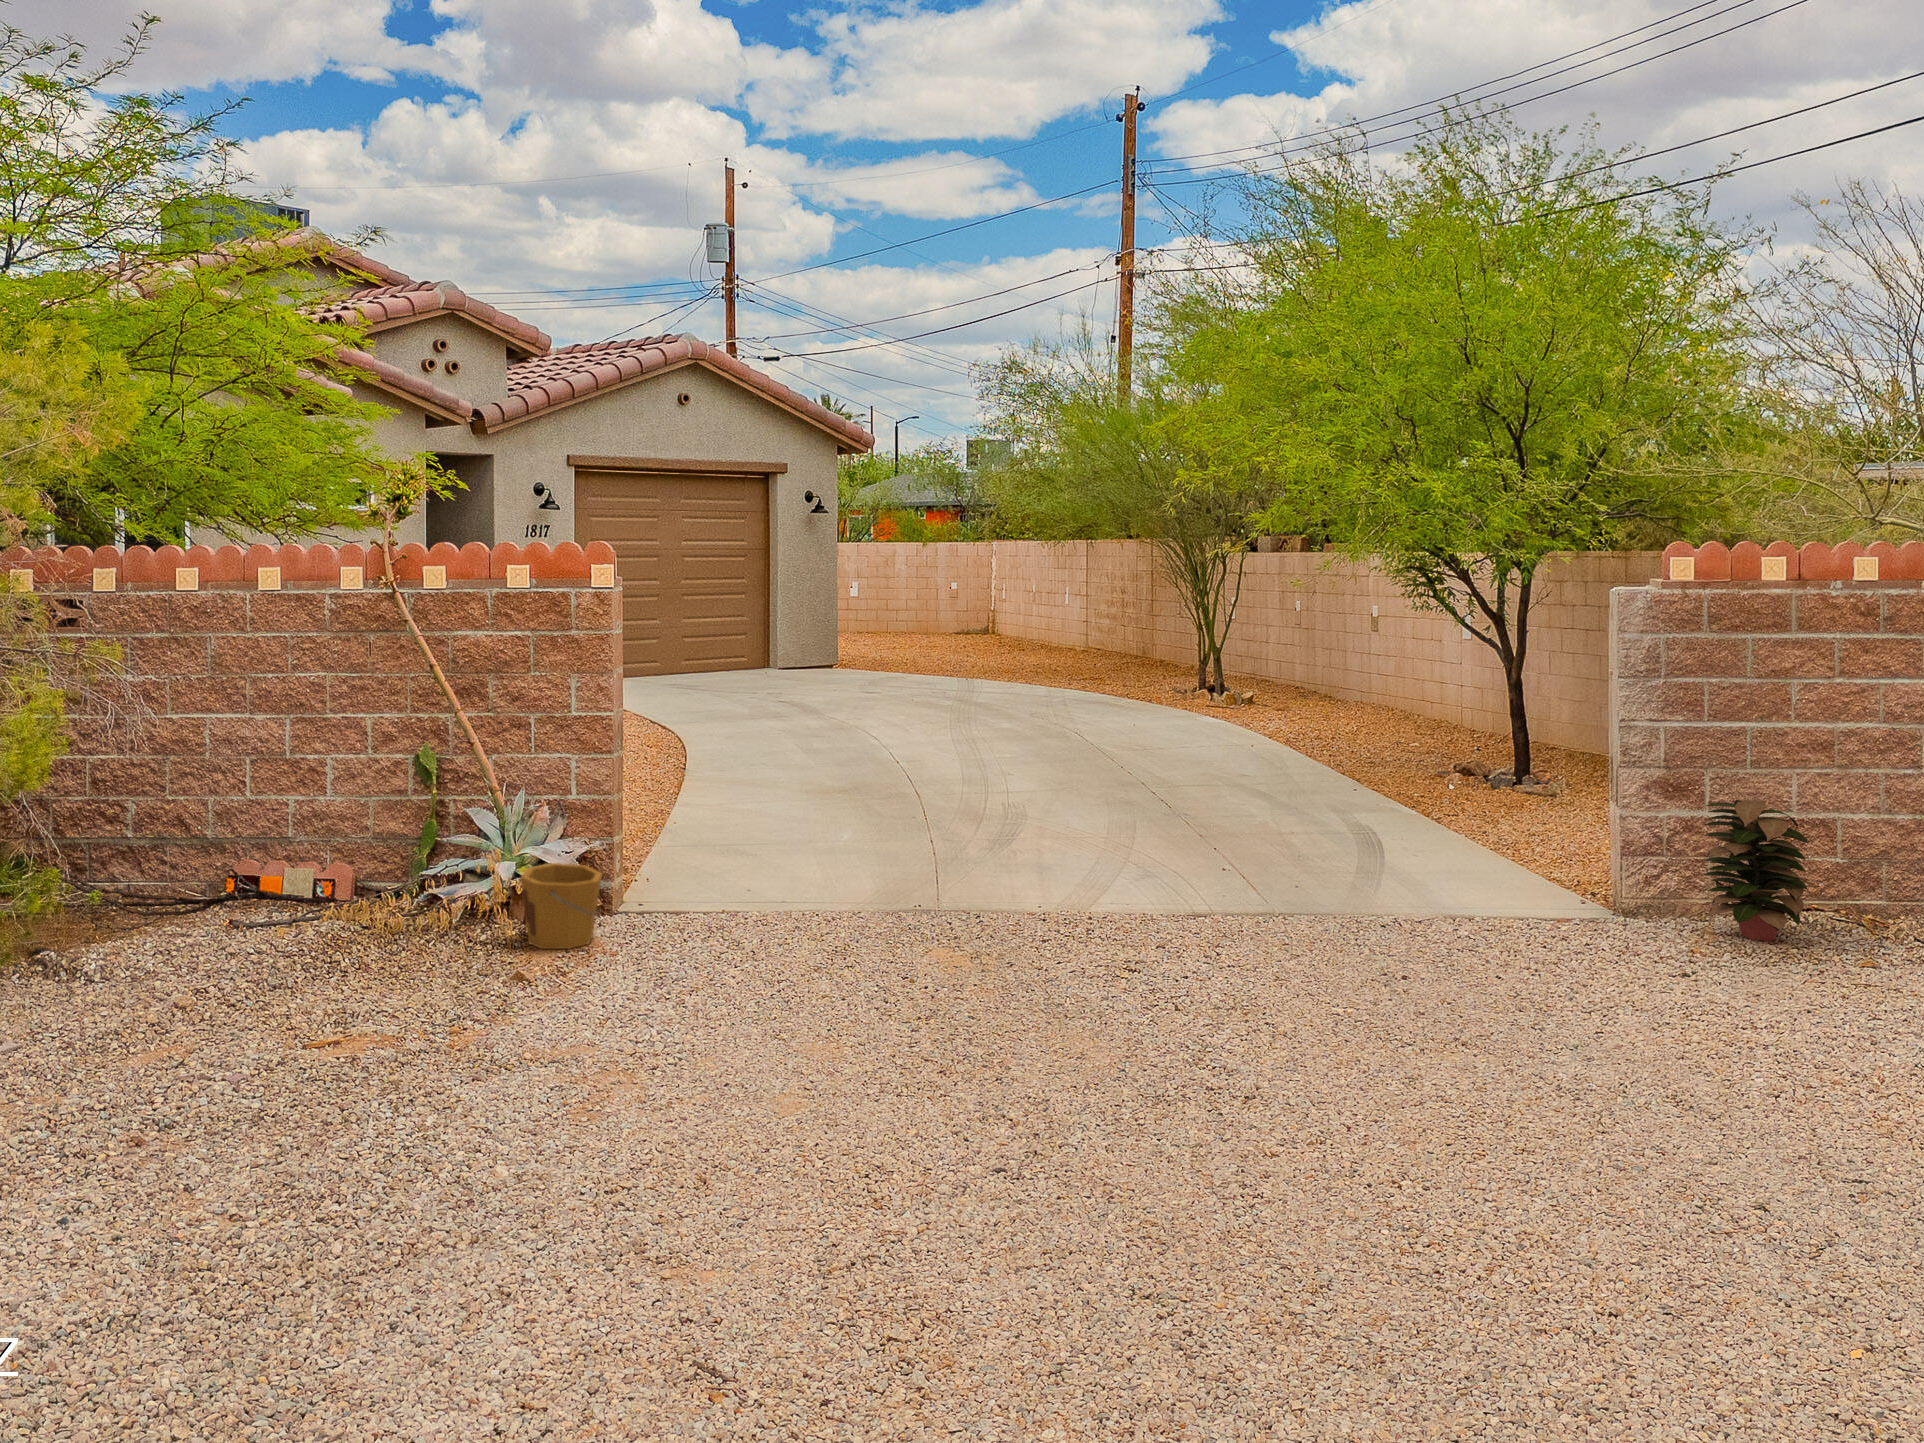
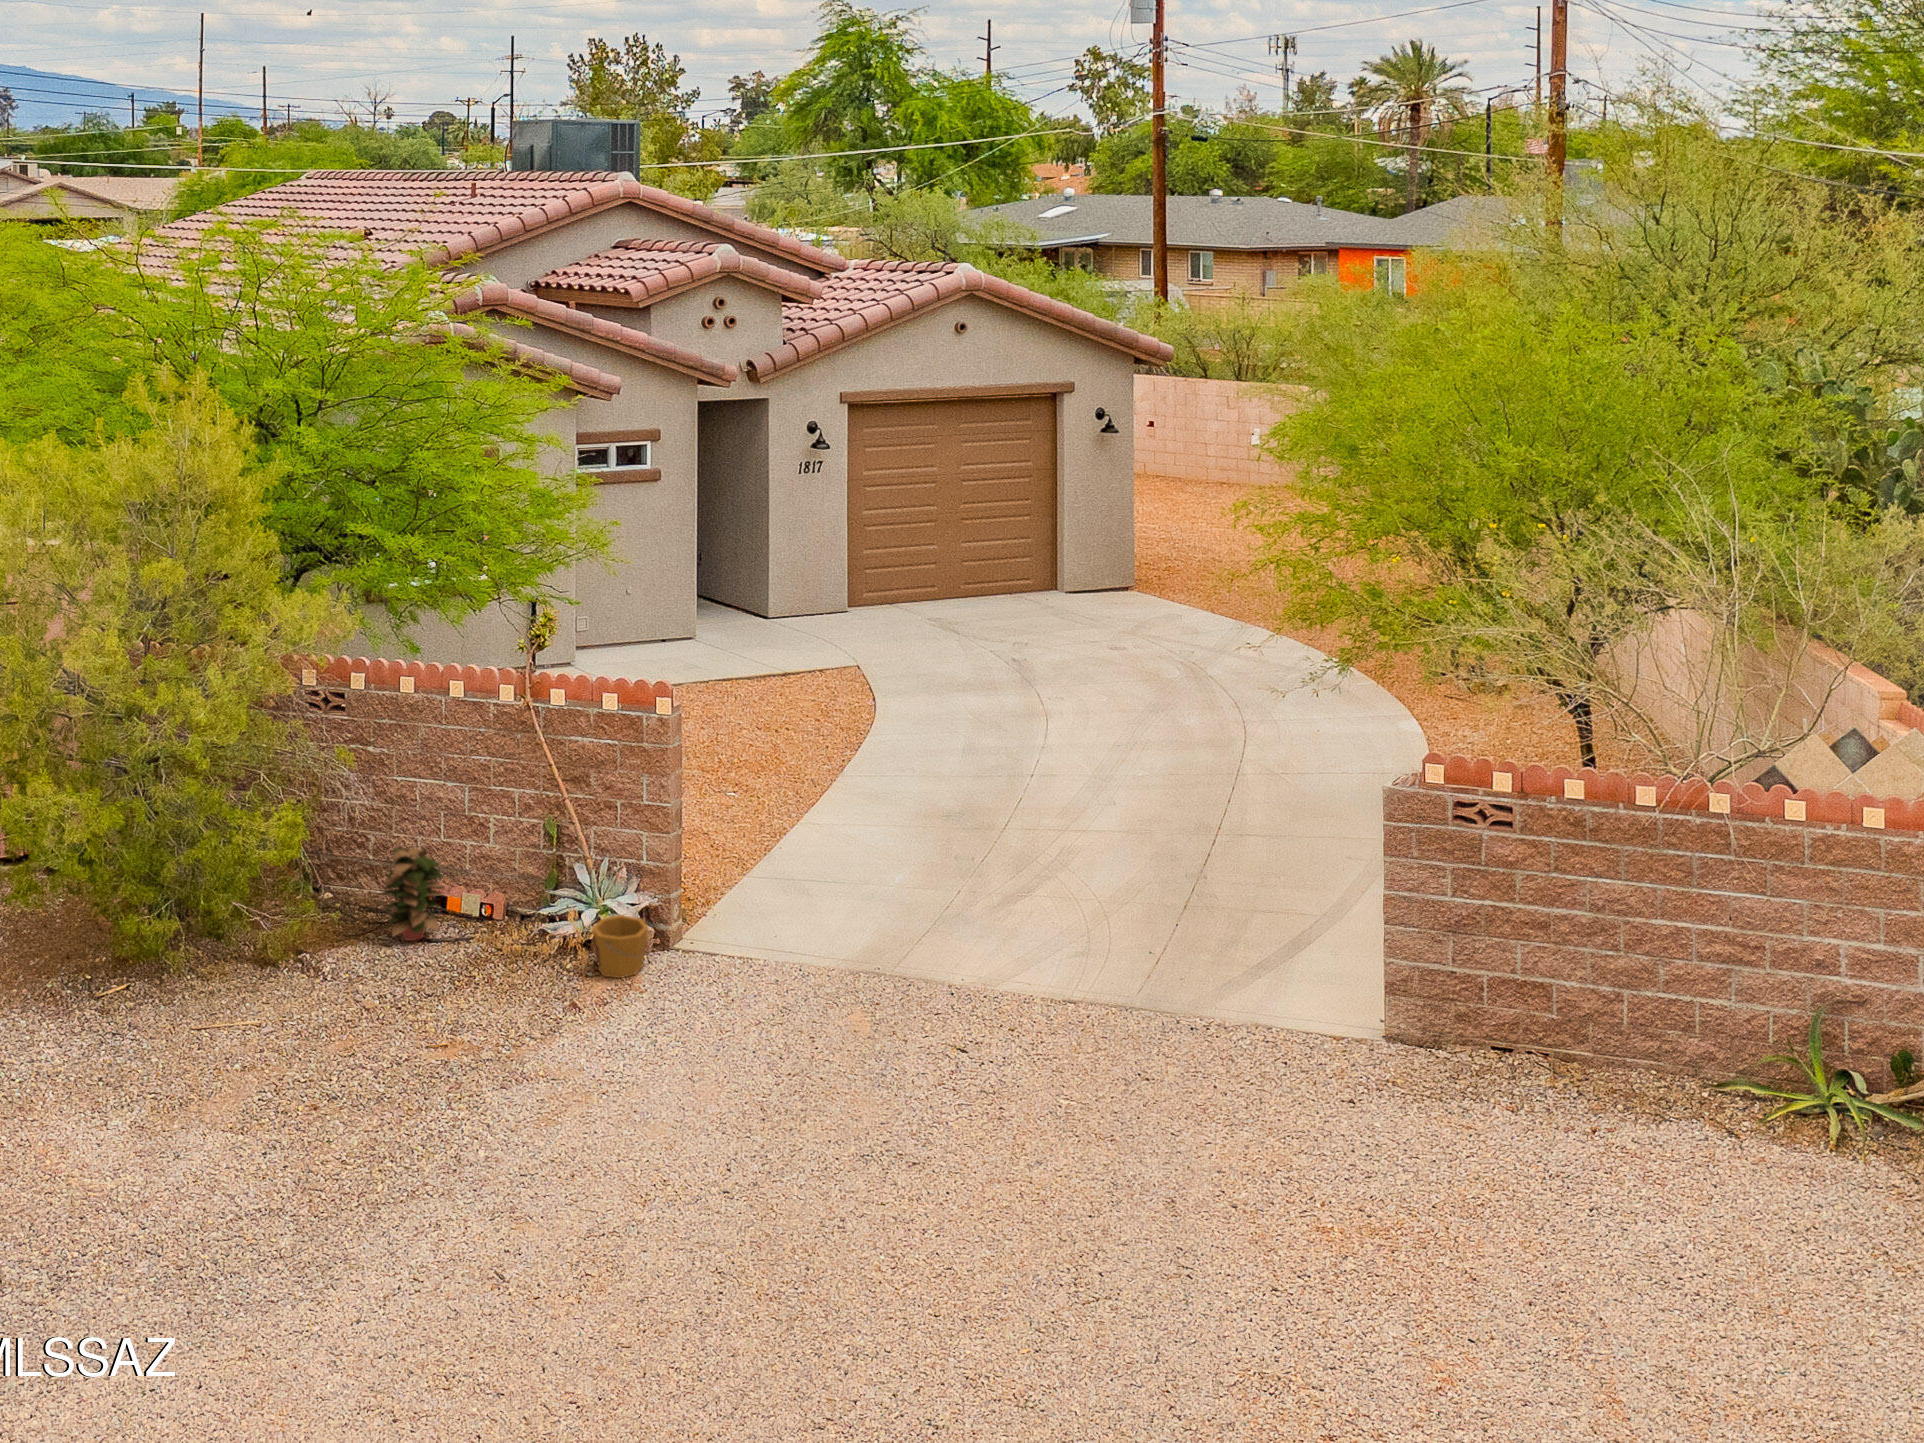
decorative plant: present [1704,800,1809,941] -> present [381,848,444,941]

